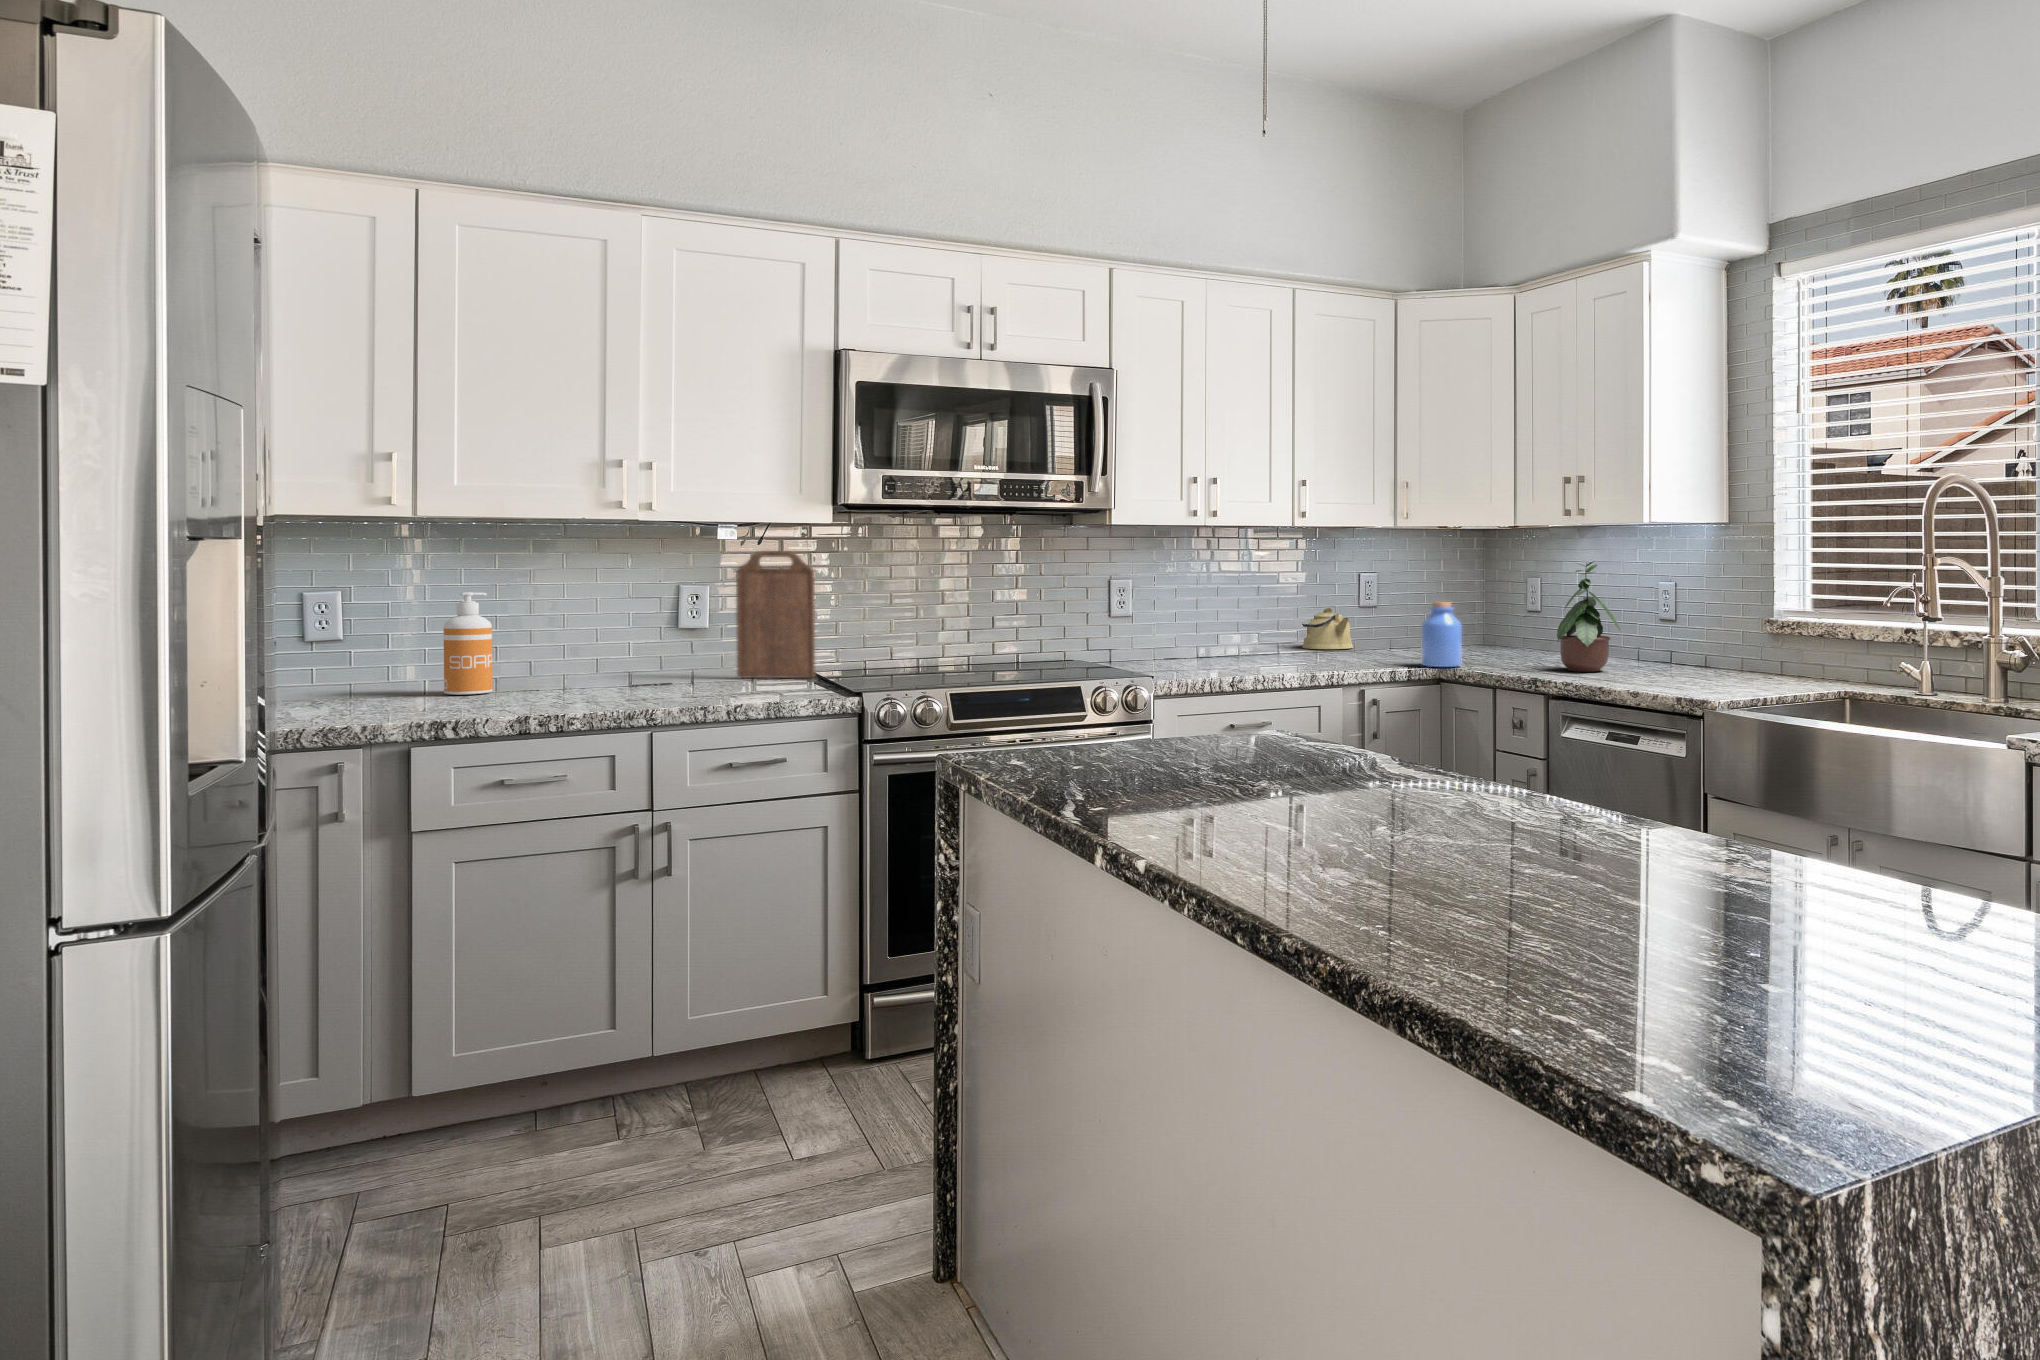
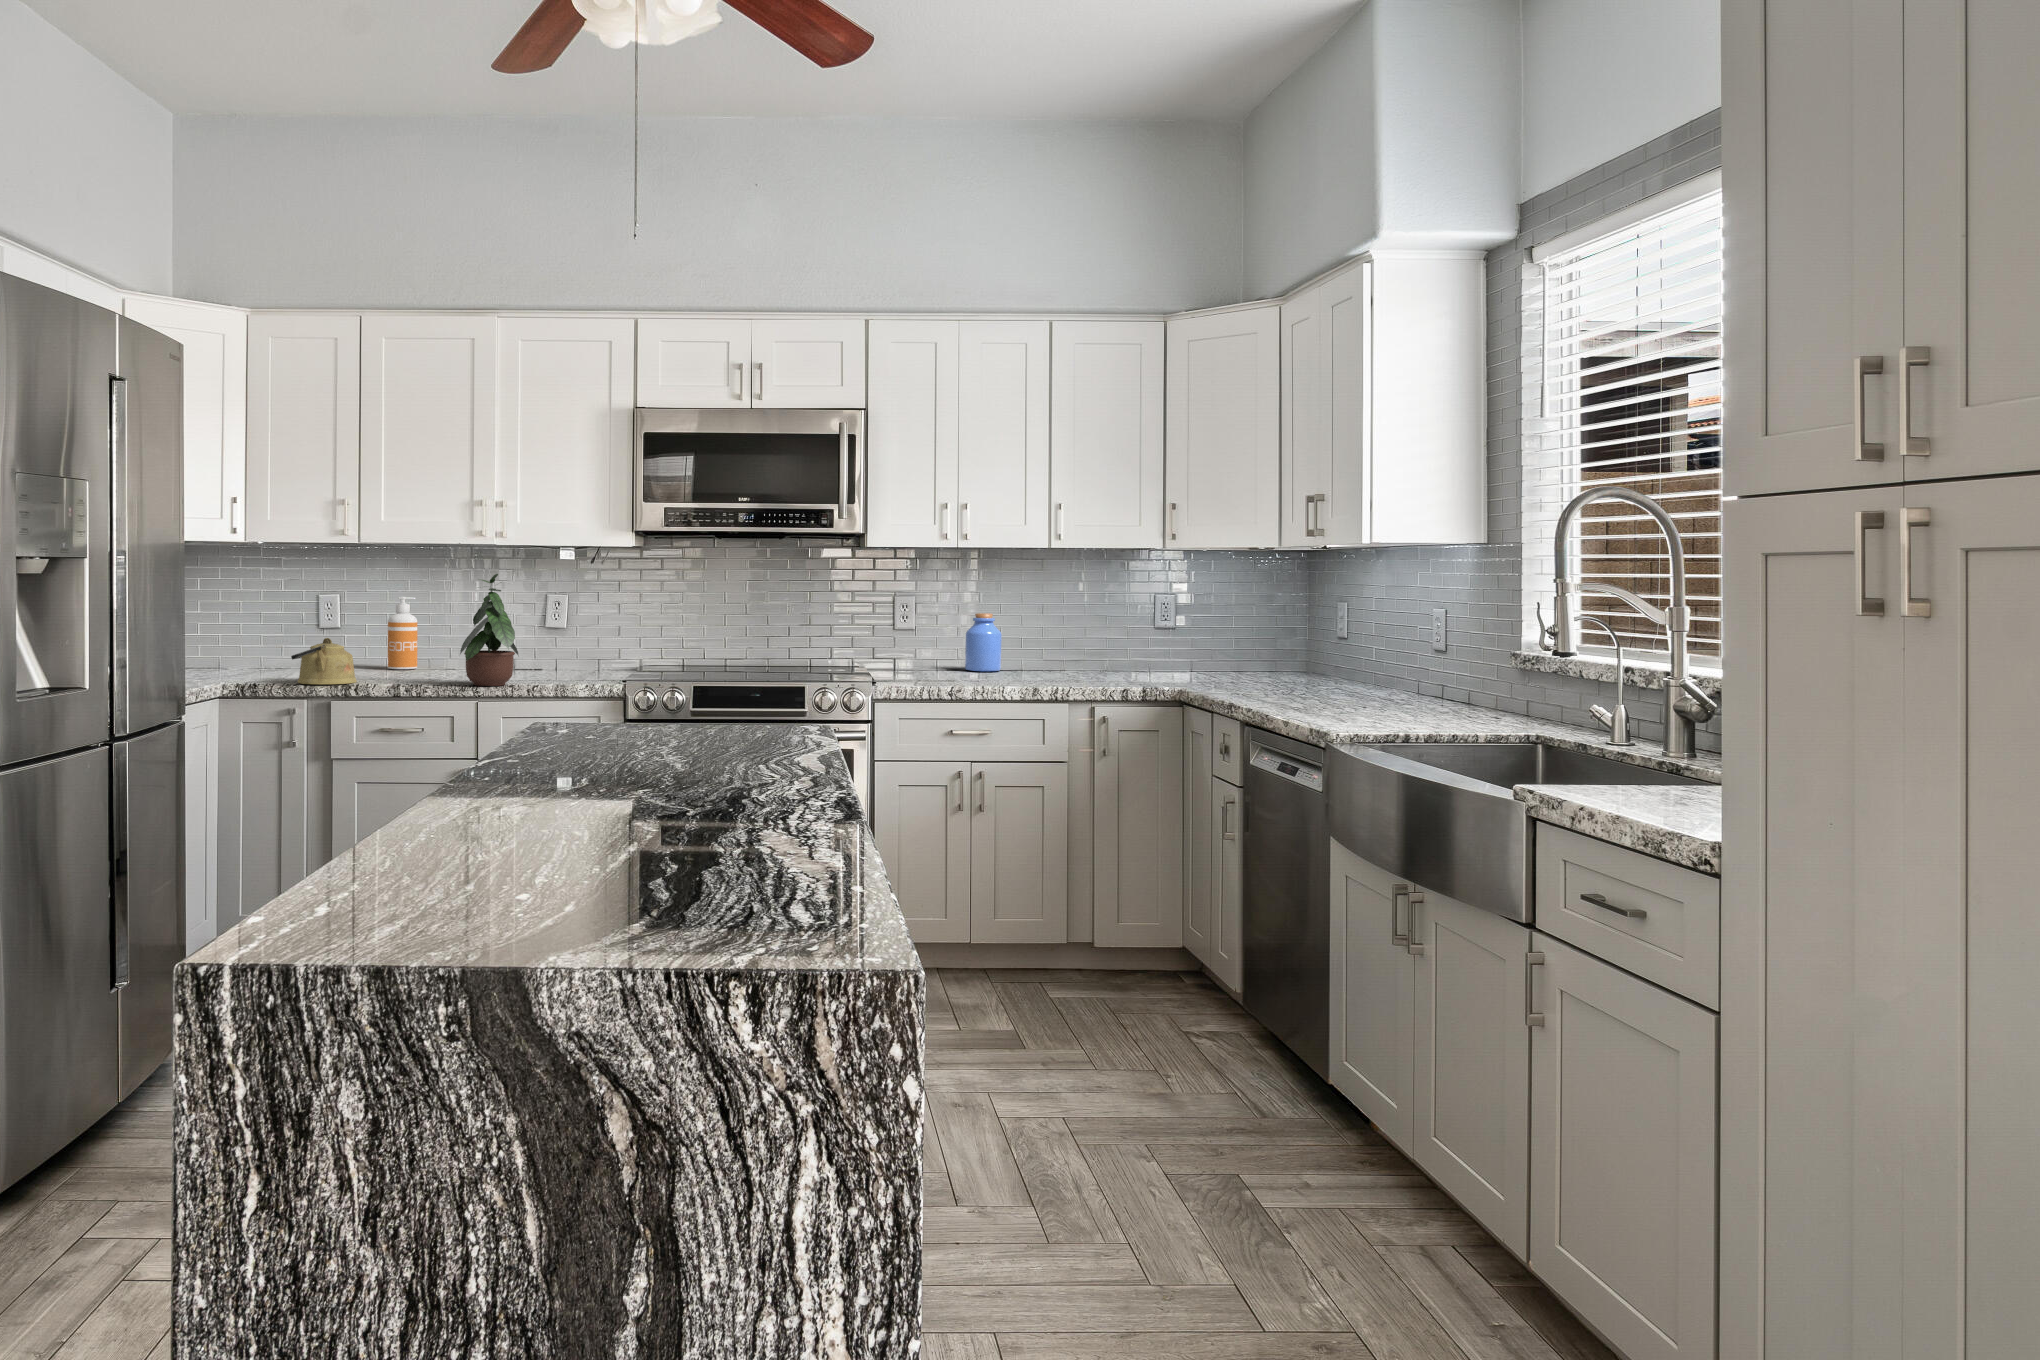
cutting board: present [736,551,815,678] -> none [582,569,635,669]
potted plant: present [1557,562,1620,672] -> present [460,574,518,686]
jar: present [1422,602,1462,667] -> present [965,613,1002,671]
kettle: present [1302,608,1353,649] -> present [291,638,357,684]

